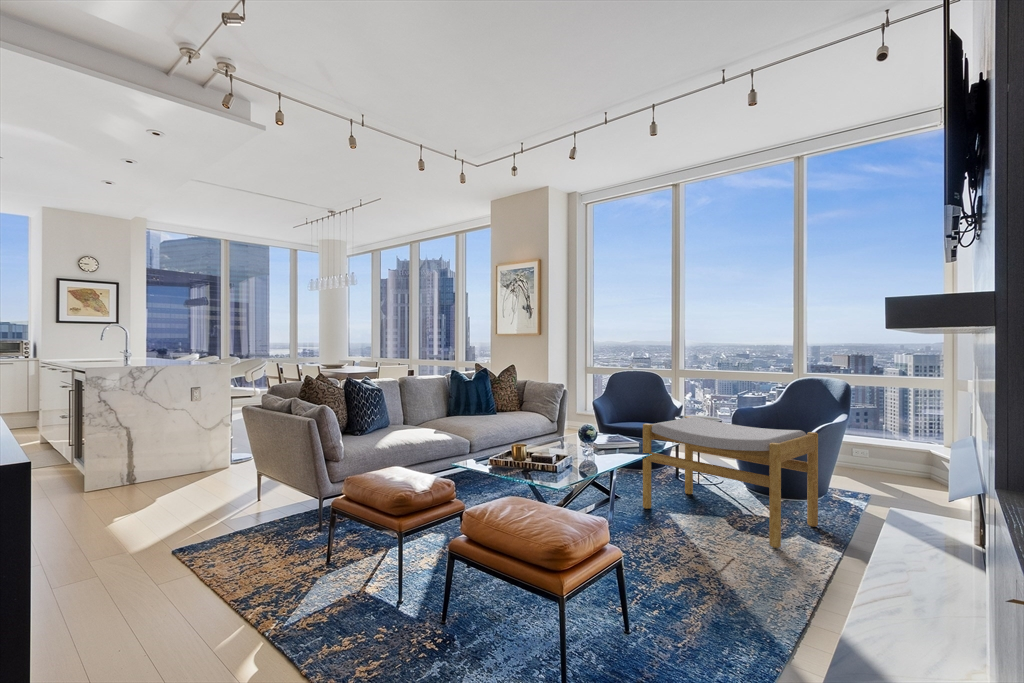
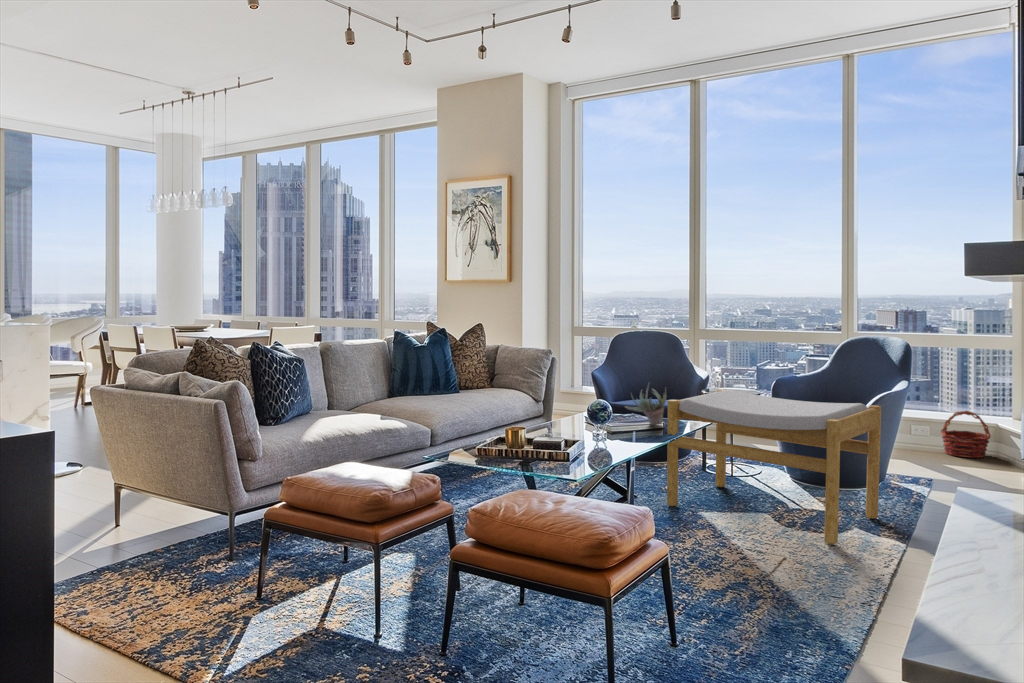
succulent plant: none [611,409,644,443] -> present [625,385,667,425]
basket: none [875,438,918,477] -> present [941,411,991,458]

